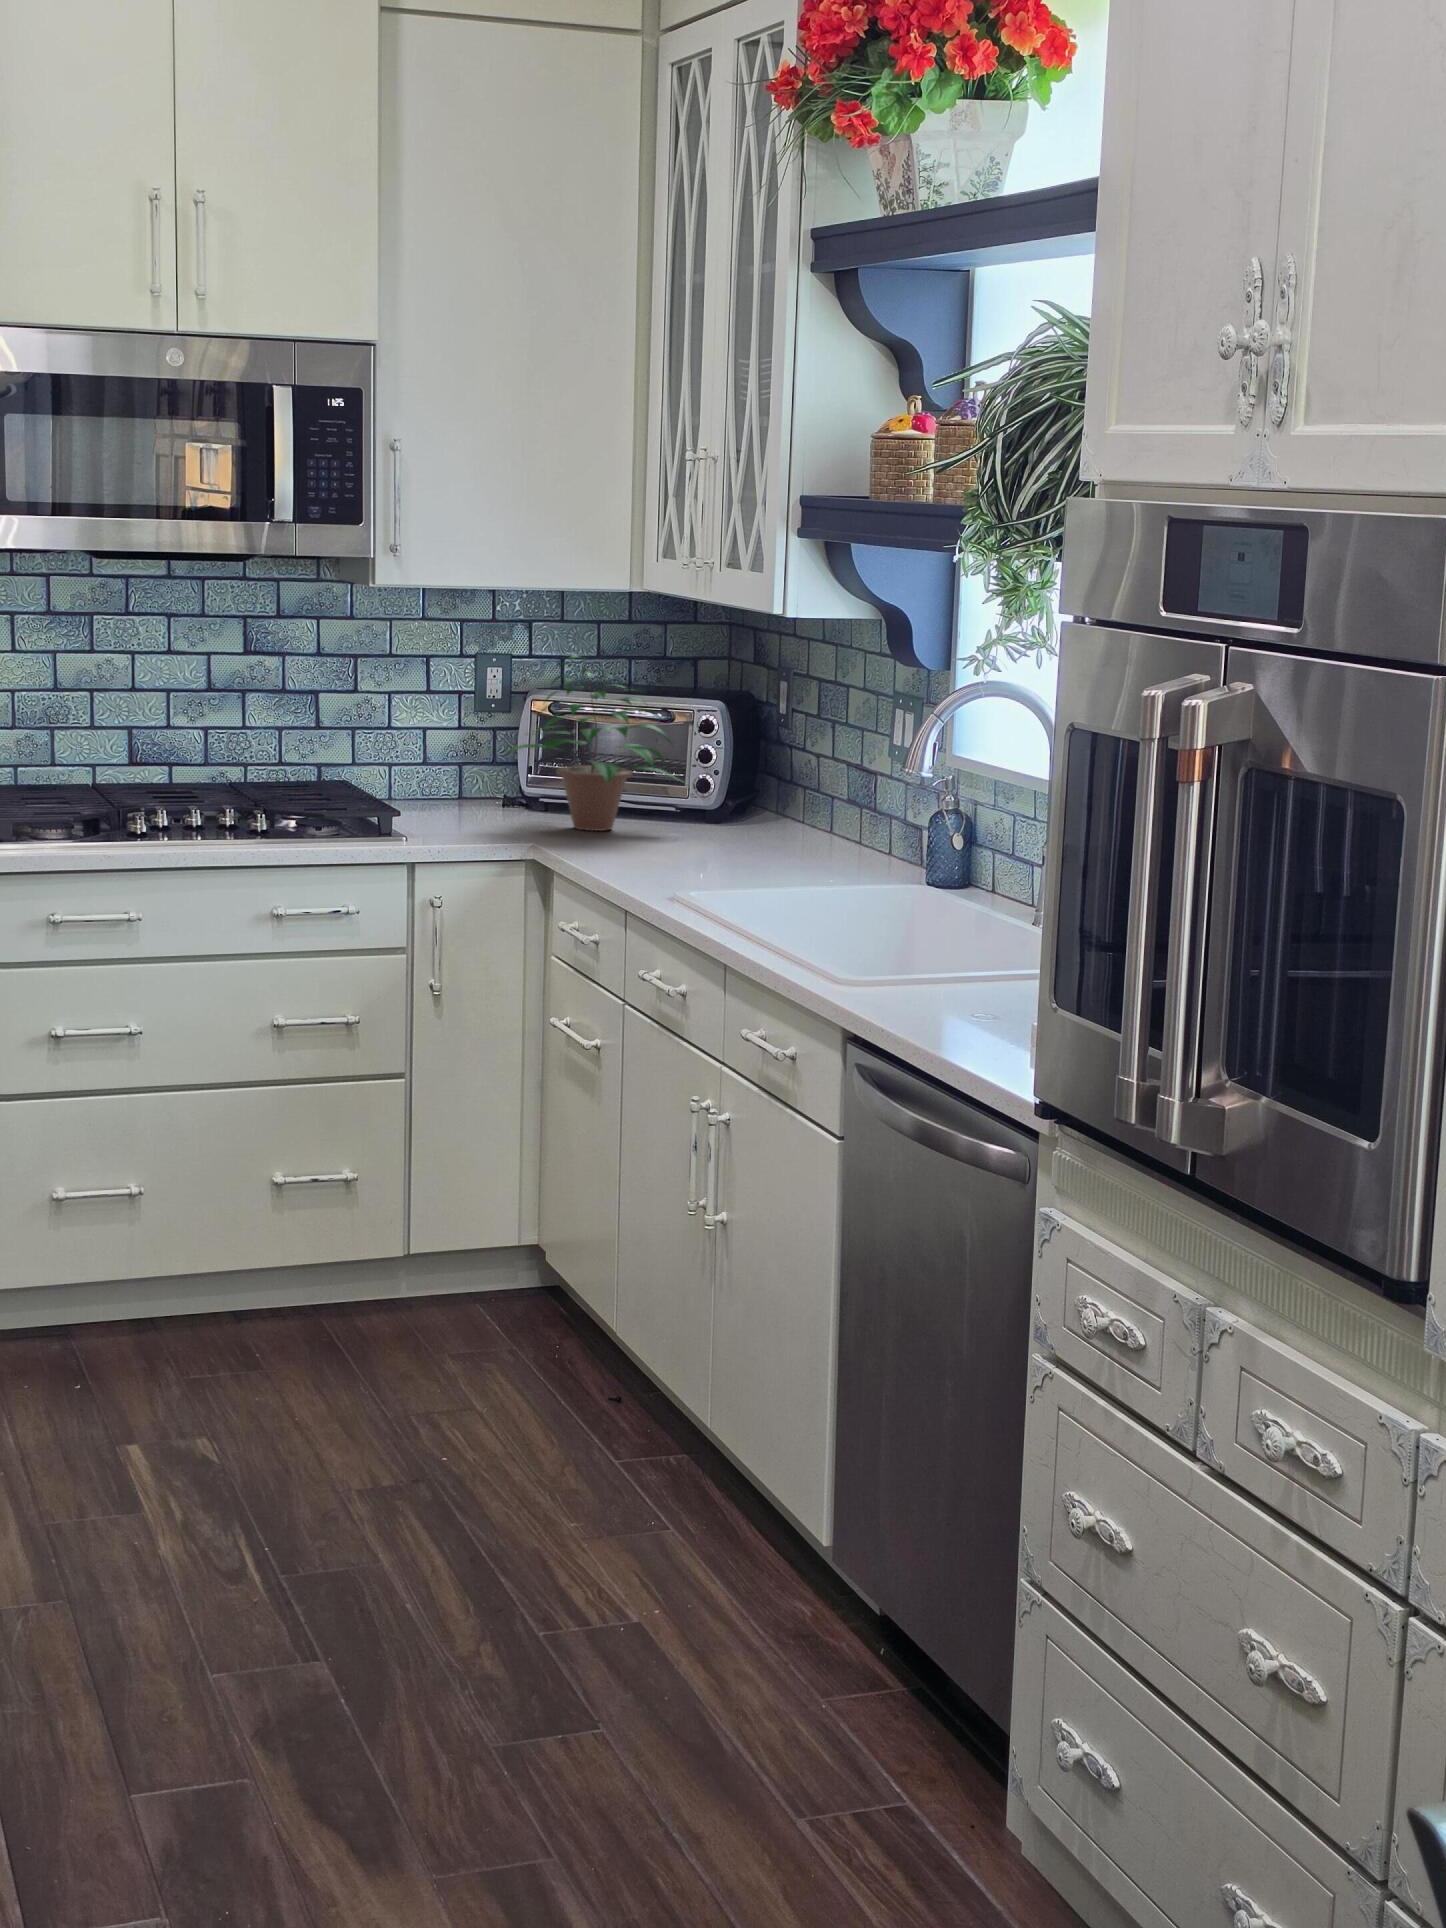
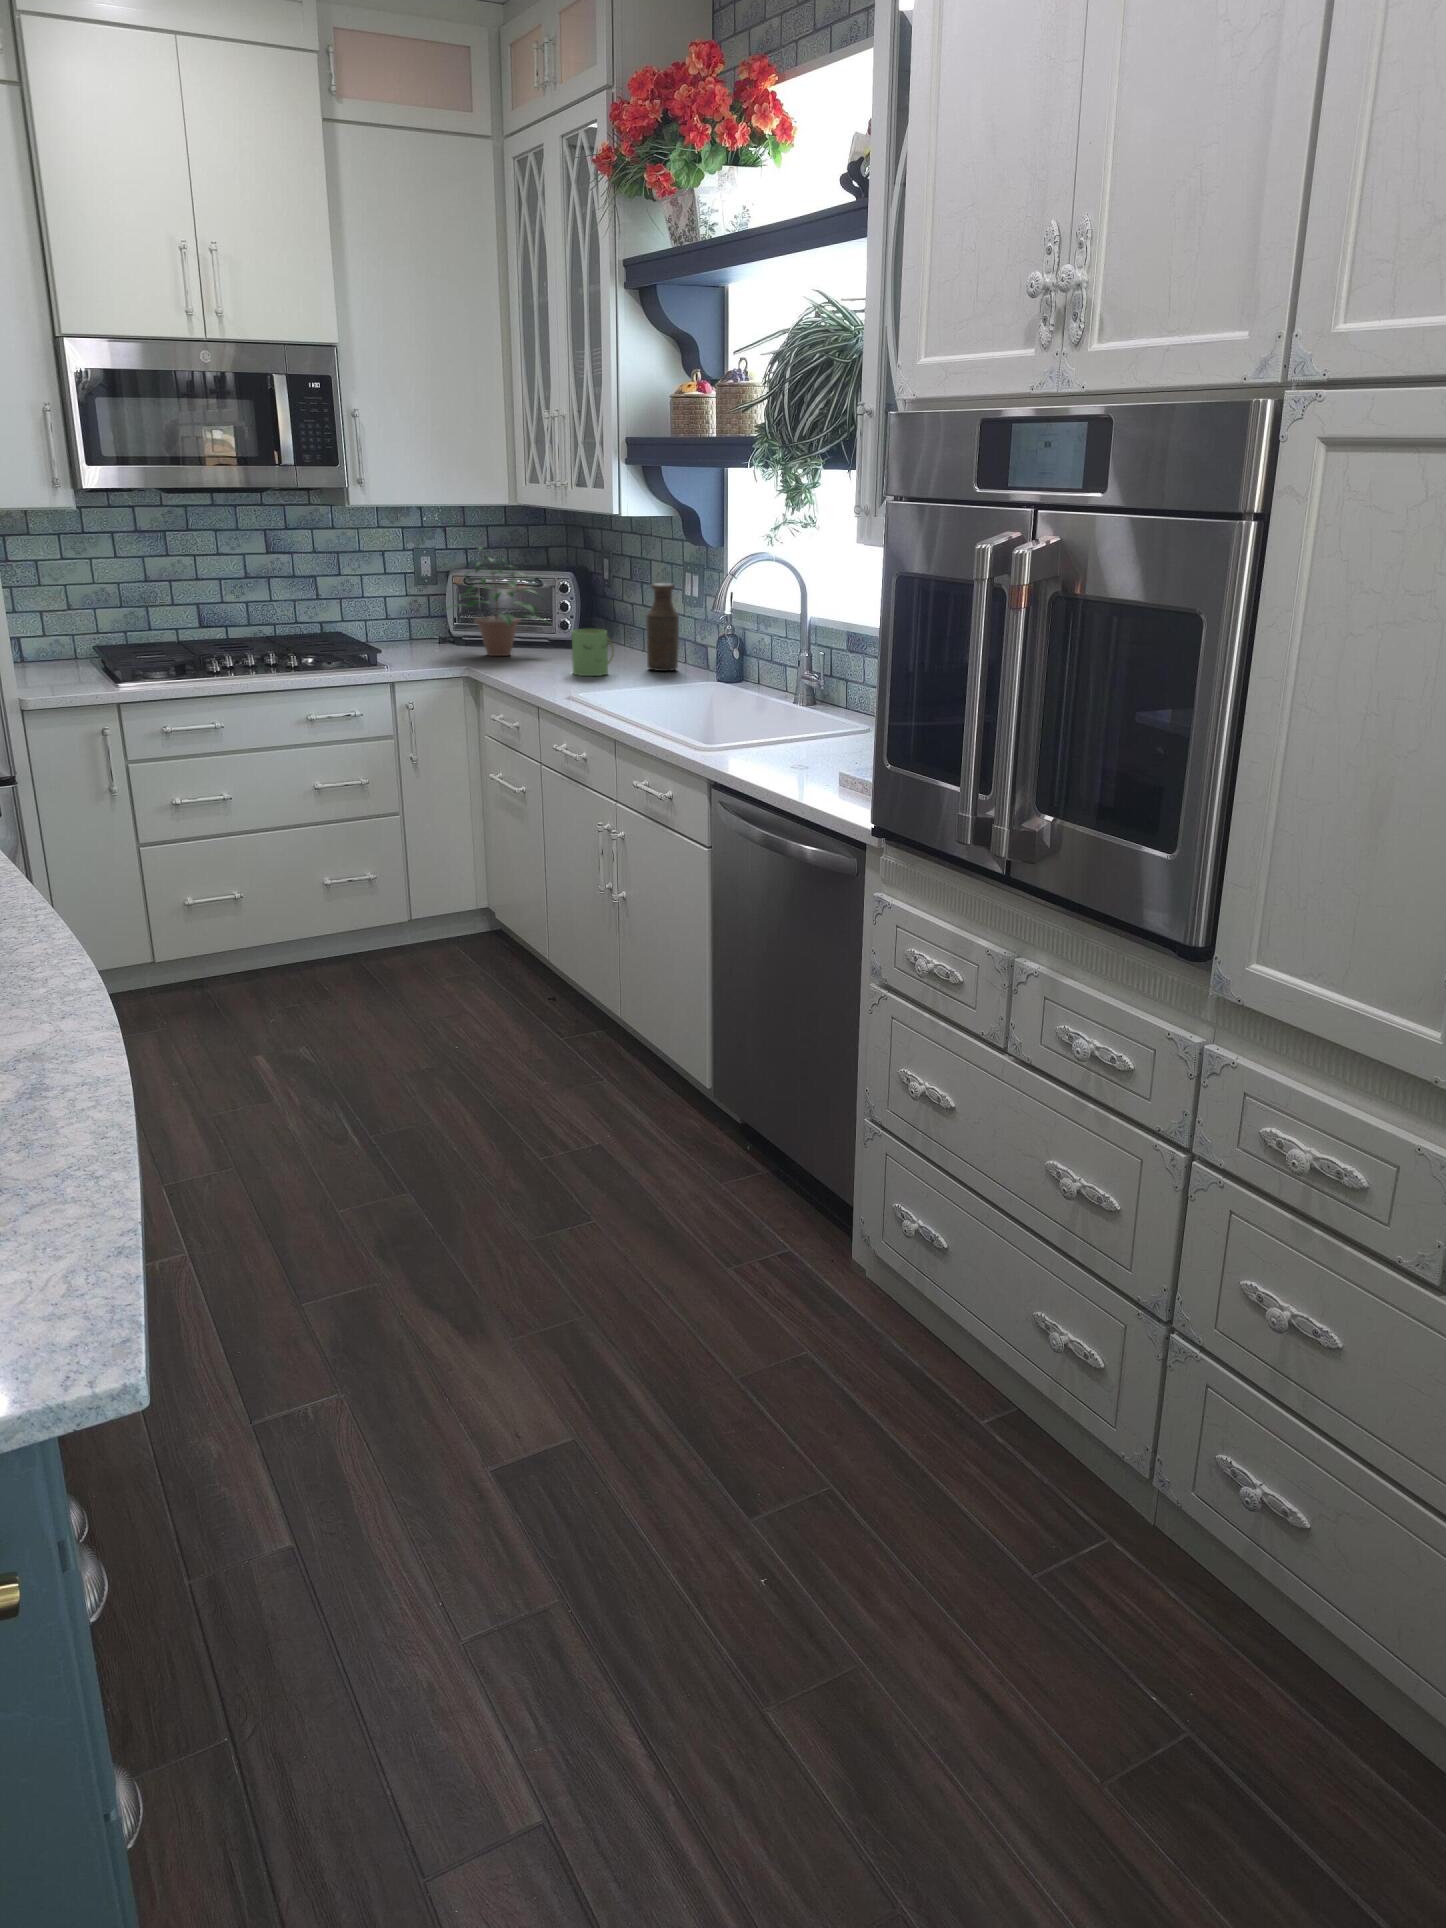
bottle: none [828,723,885,867] -> present [646,583,679,671]
mug: none [700,792,771,869] -> present [572,629,614,676]

